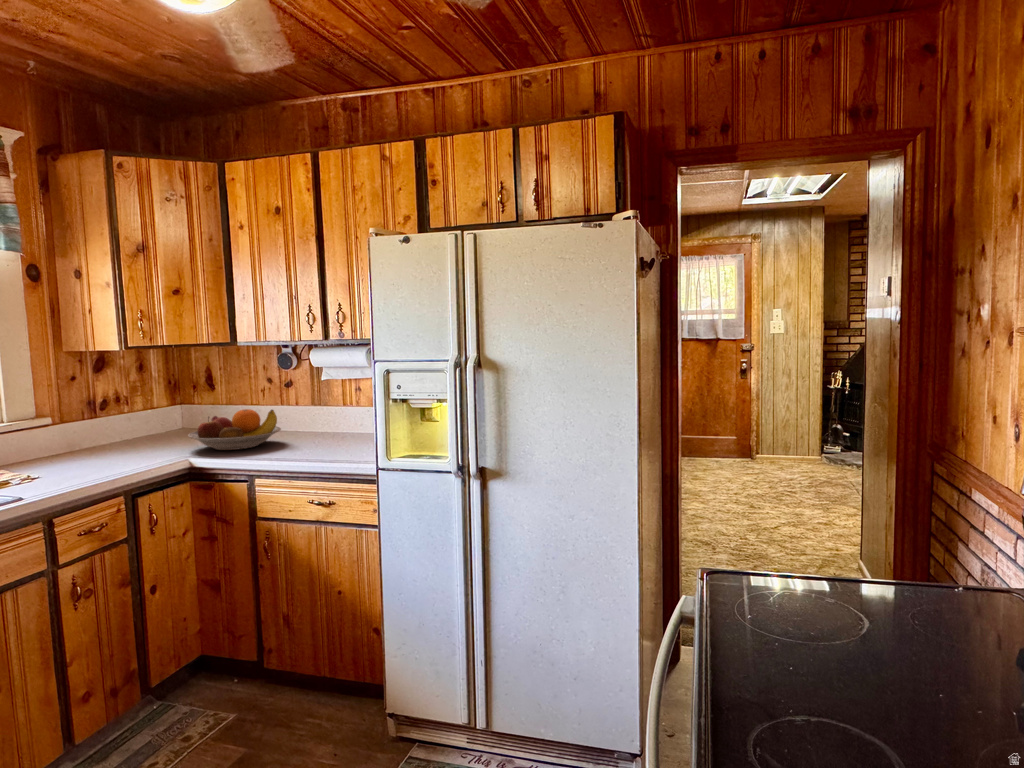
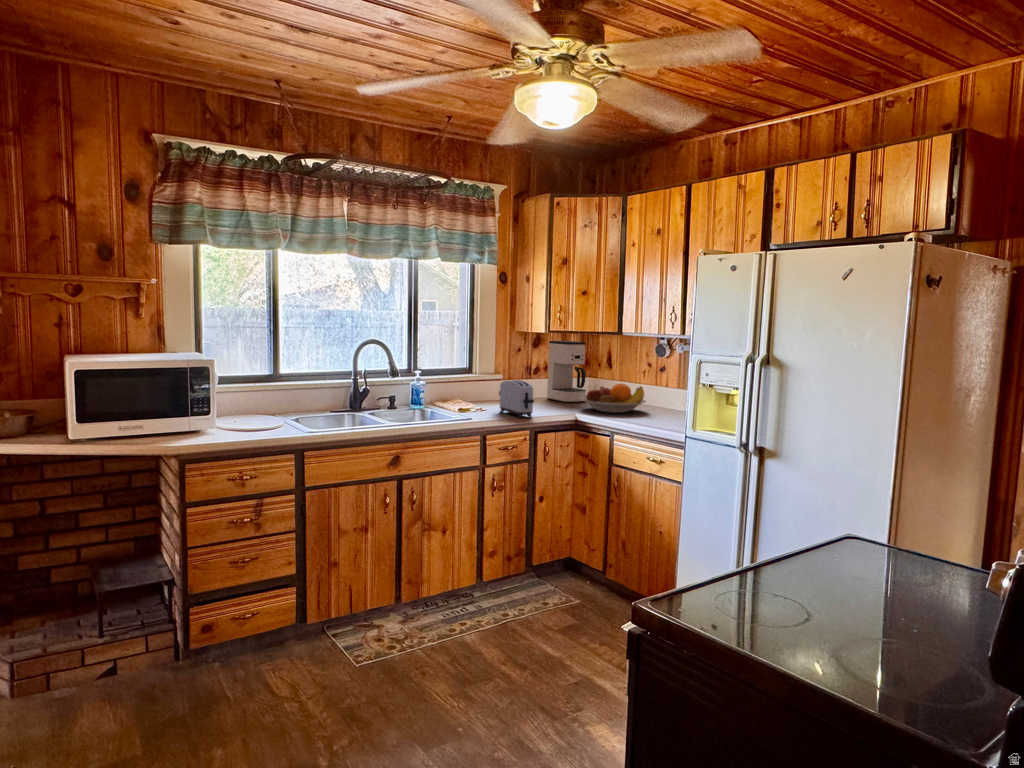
coffee maker: none [119,359,186,444] -> present [547,341,586,402]
toaster: none [57,423,130,480] -> present [499,380,534,418]

